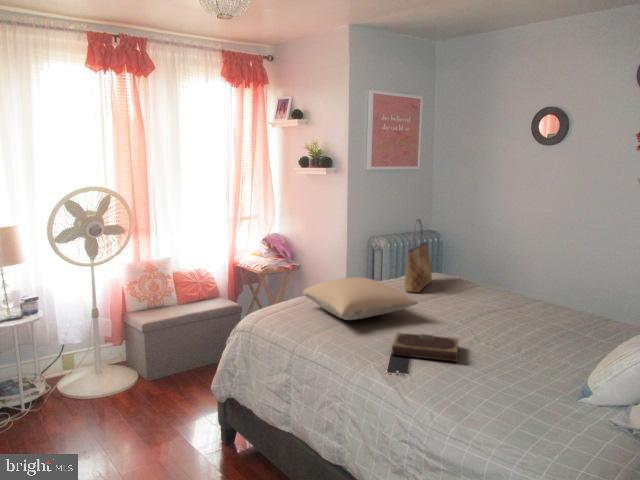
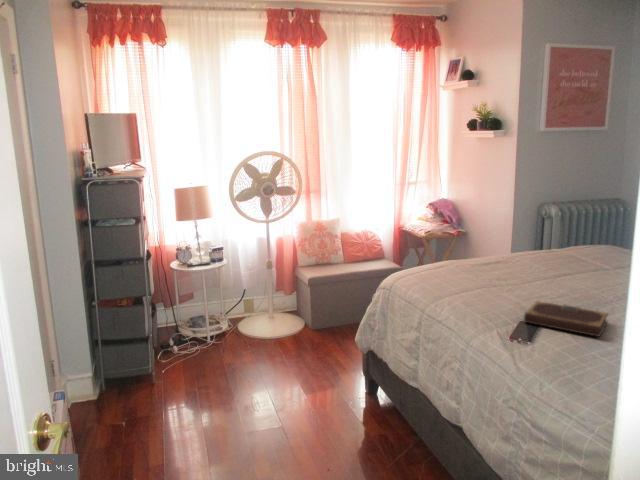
tote bag: present [405,219,432,292] -> none [568,183,606,265]
pillow: present [303,277,418,320] -> none [446,243,571,284]

